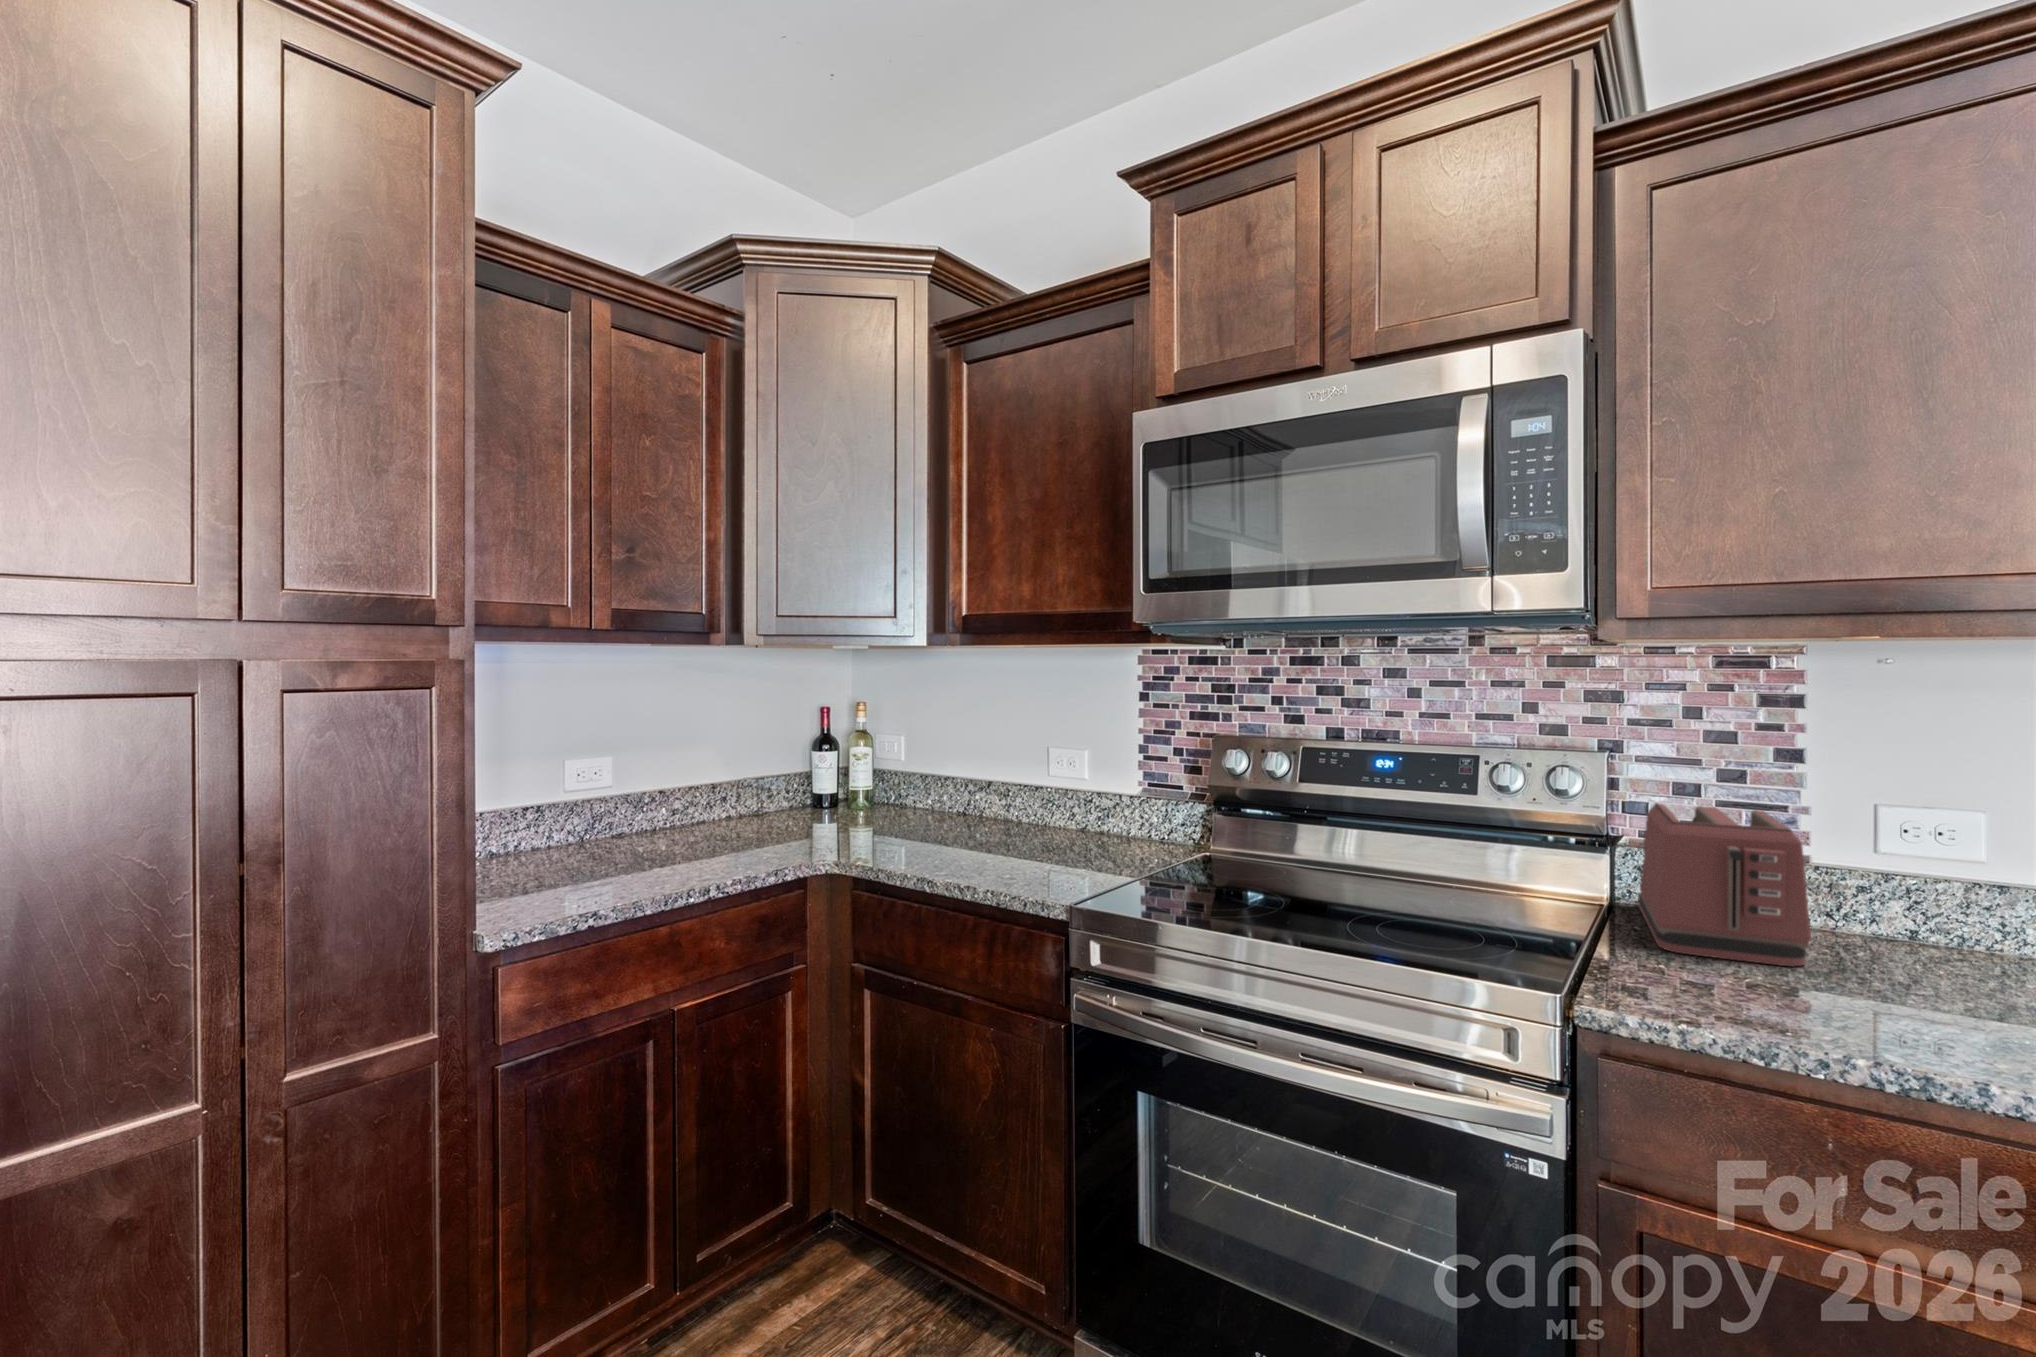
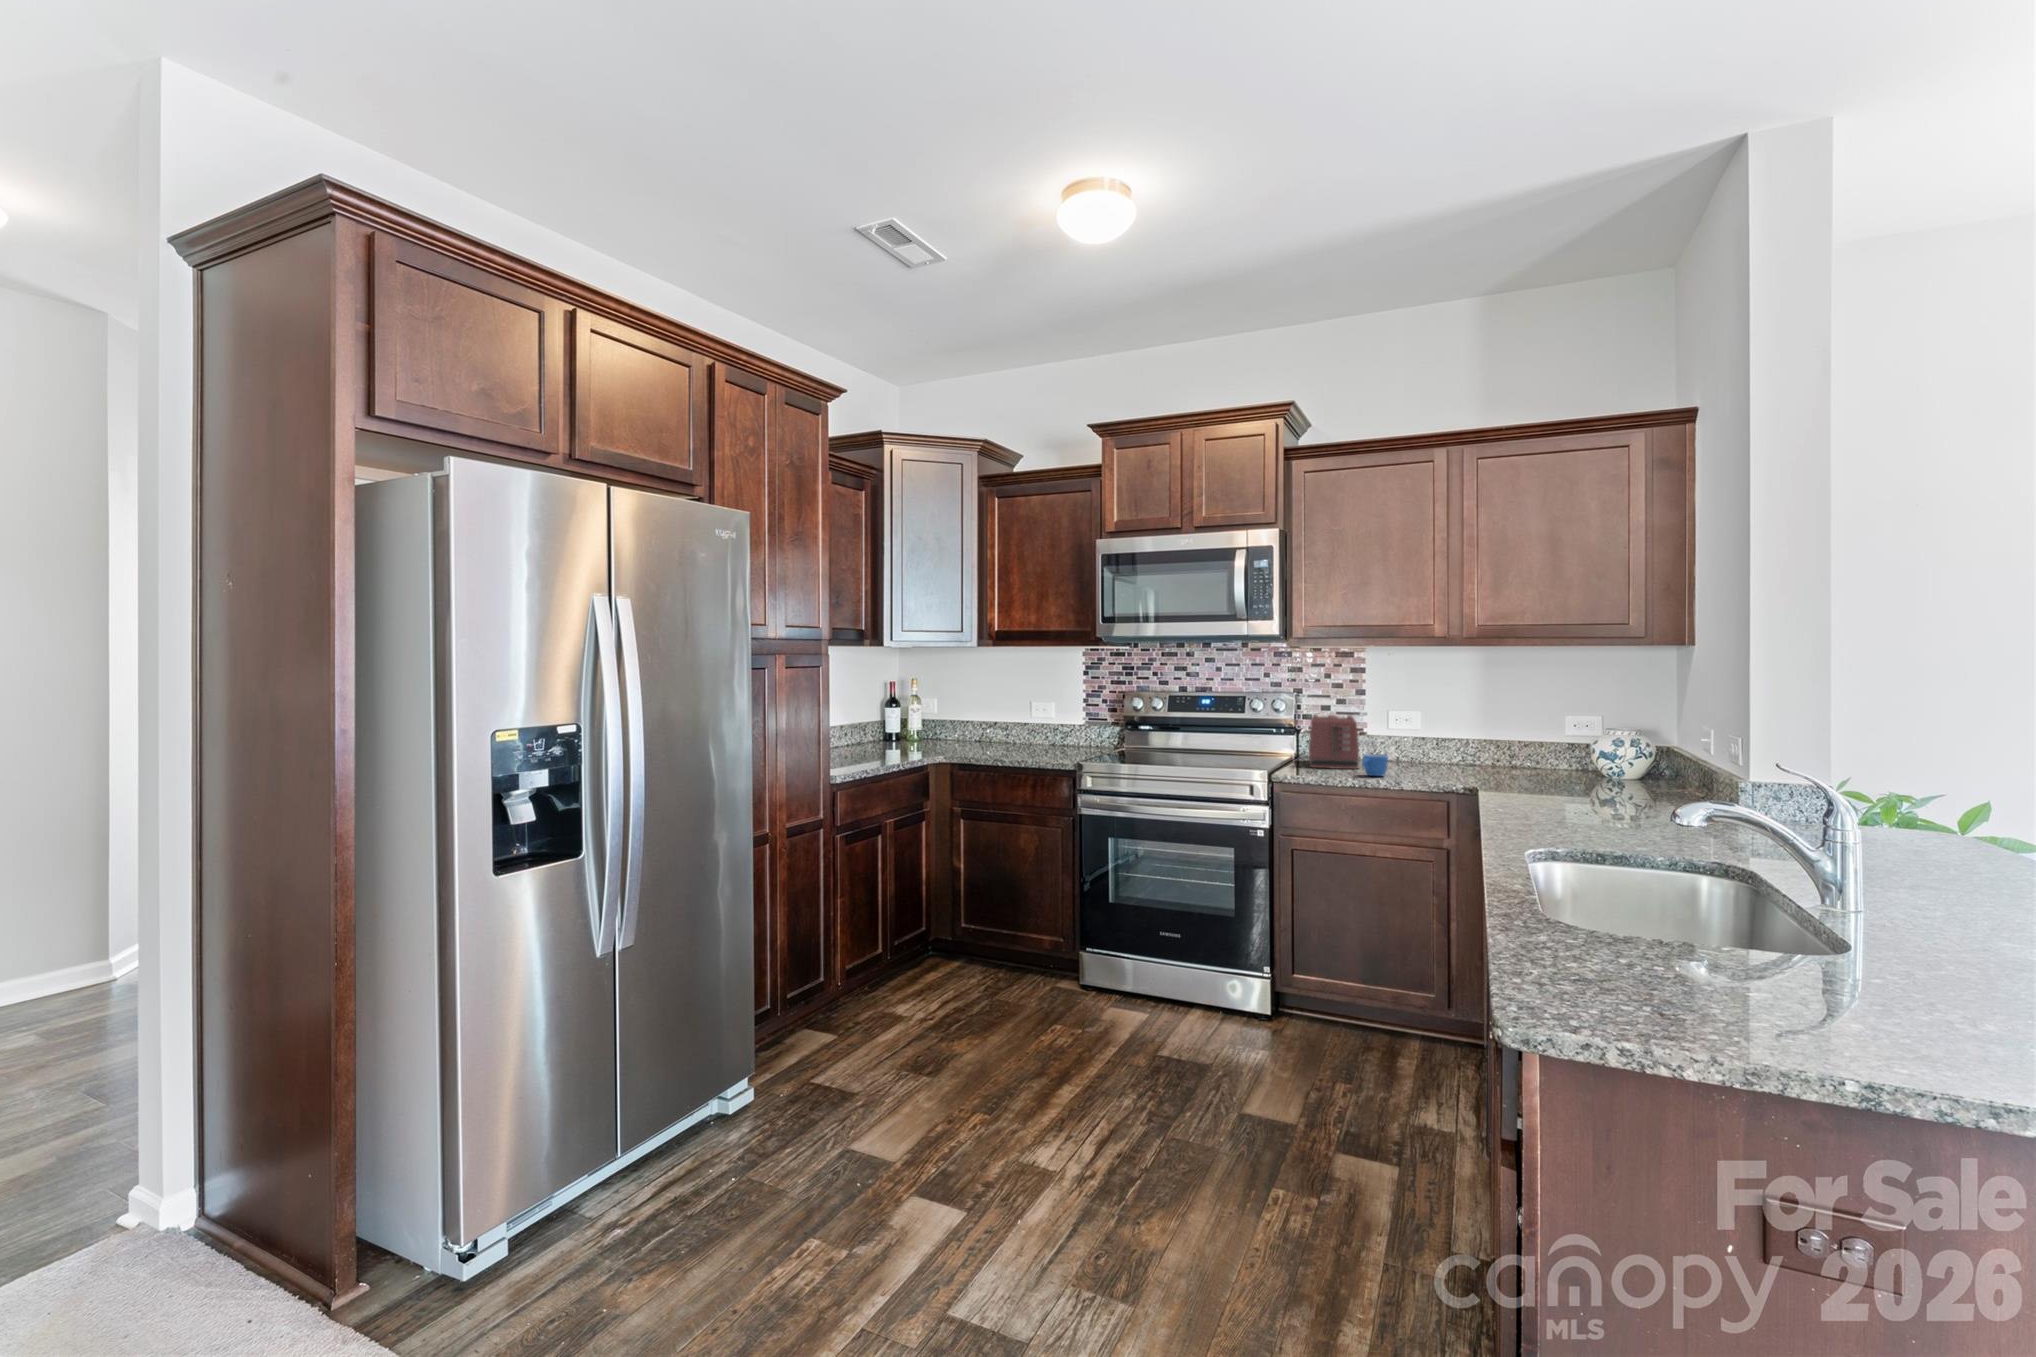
mug: none [1860,955,1959,1033] -> present [1362,754,1388,776]

